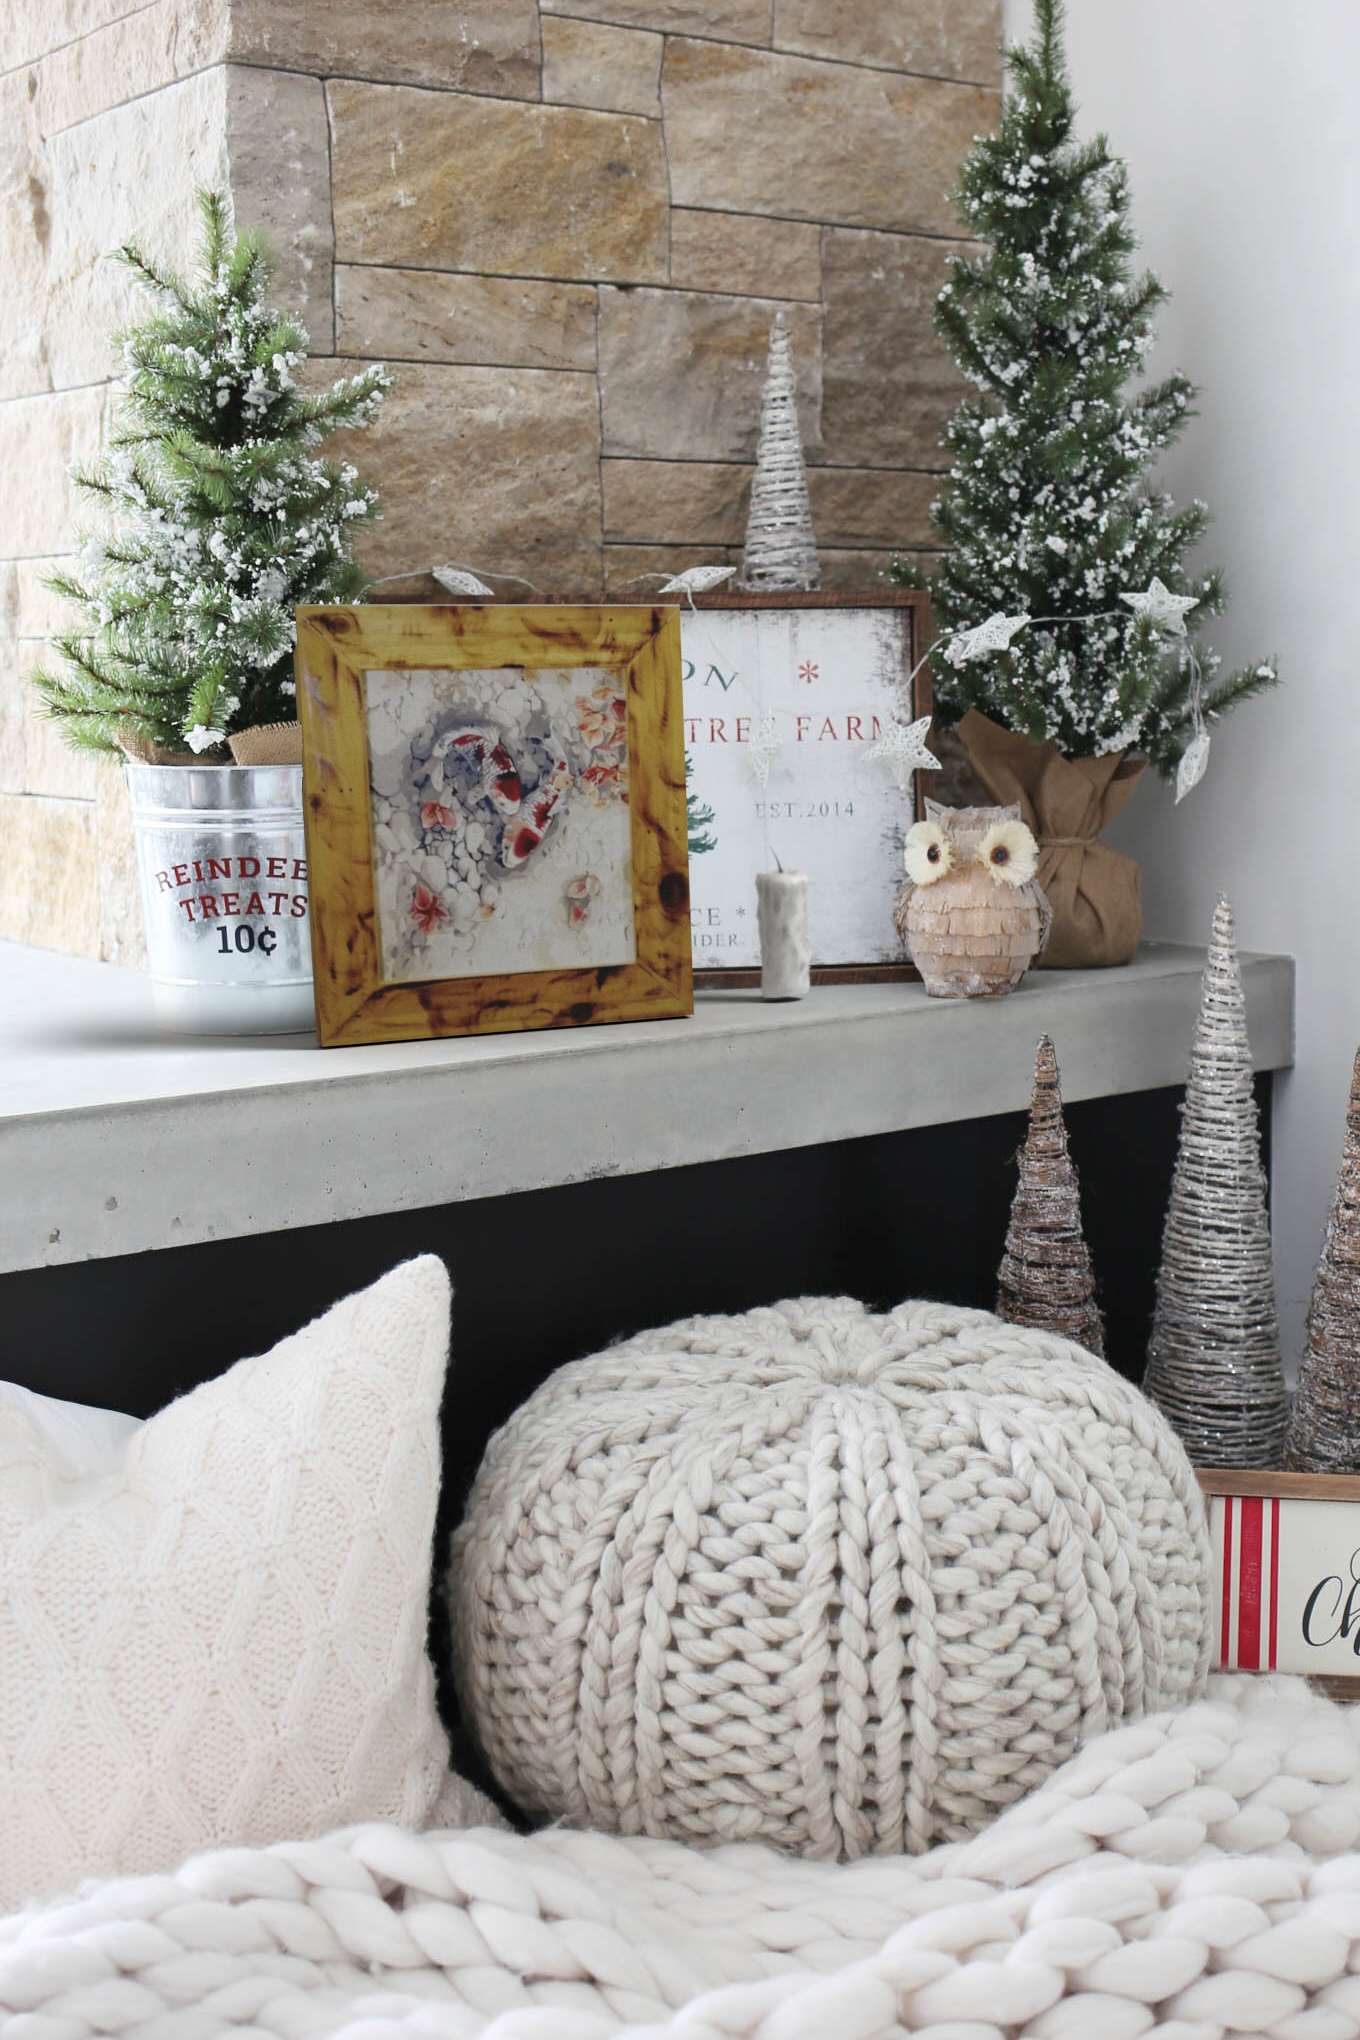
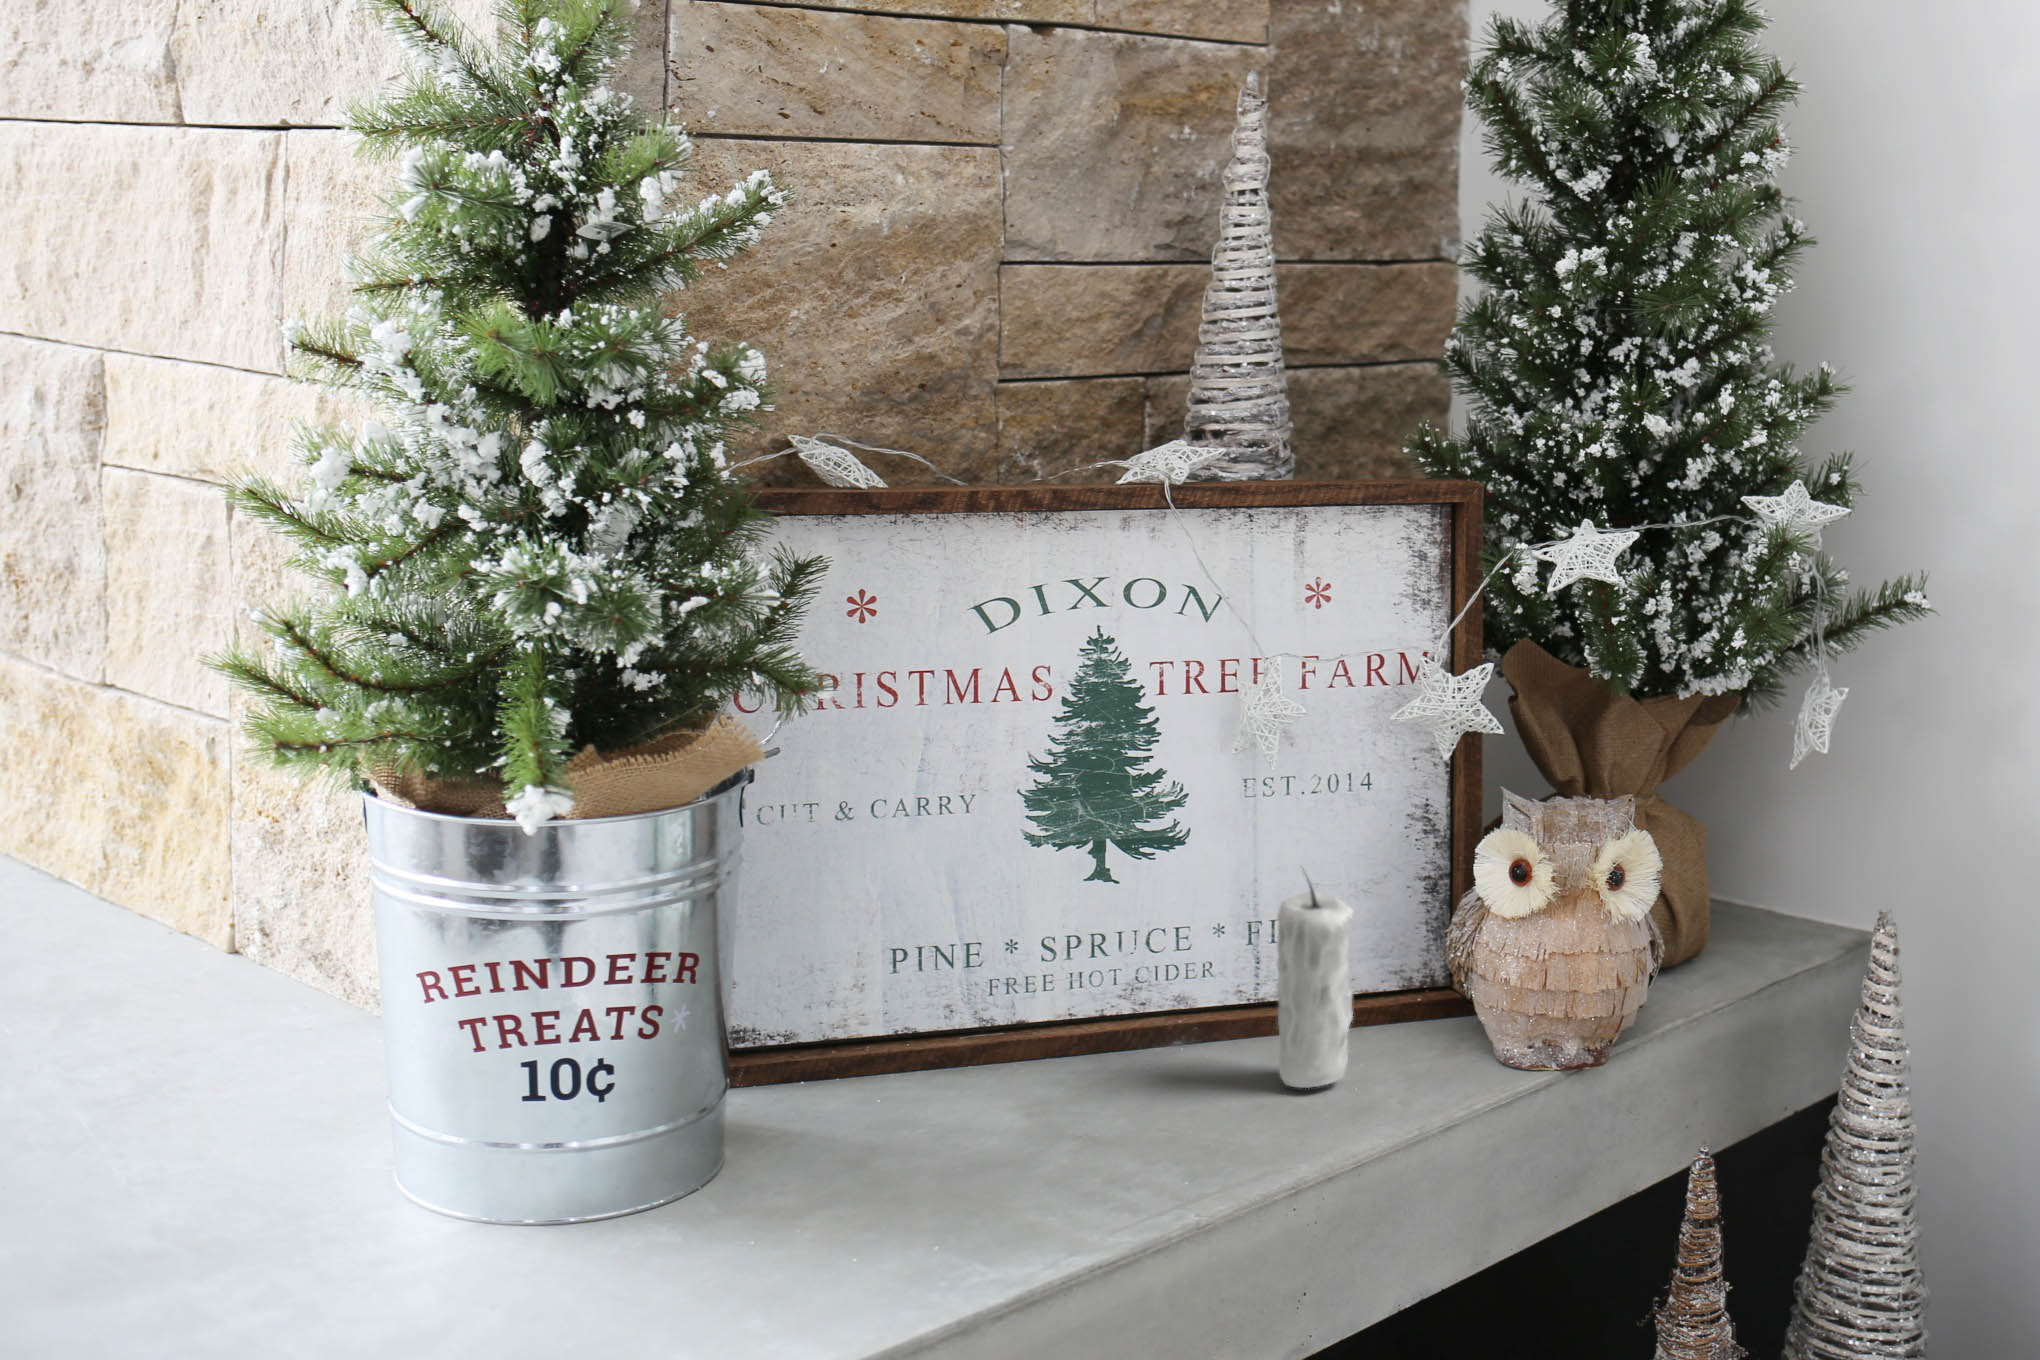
picture frame: present [293,604,694,1047] -> none [657,545,1225,1286]

